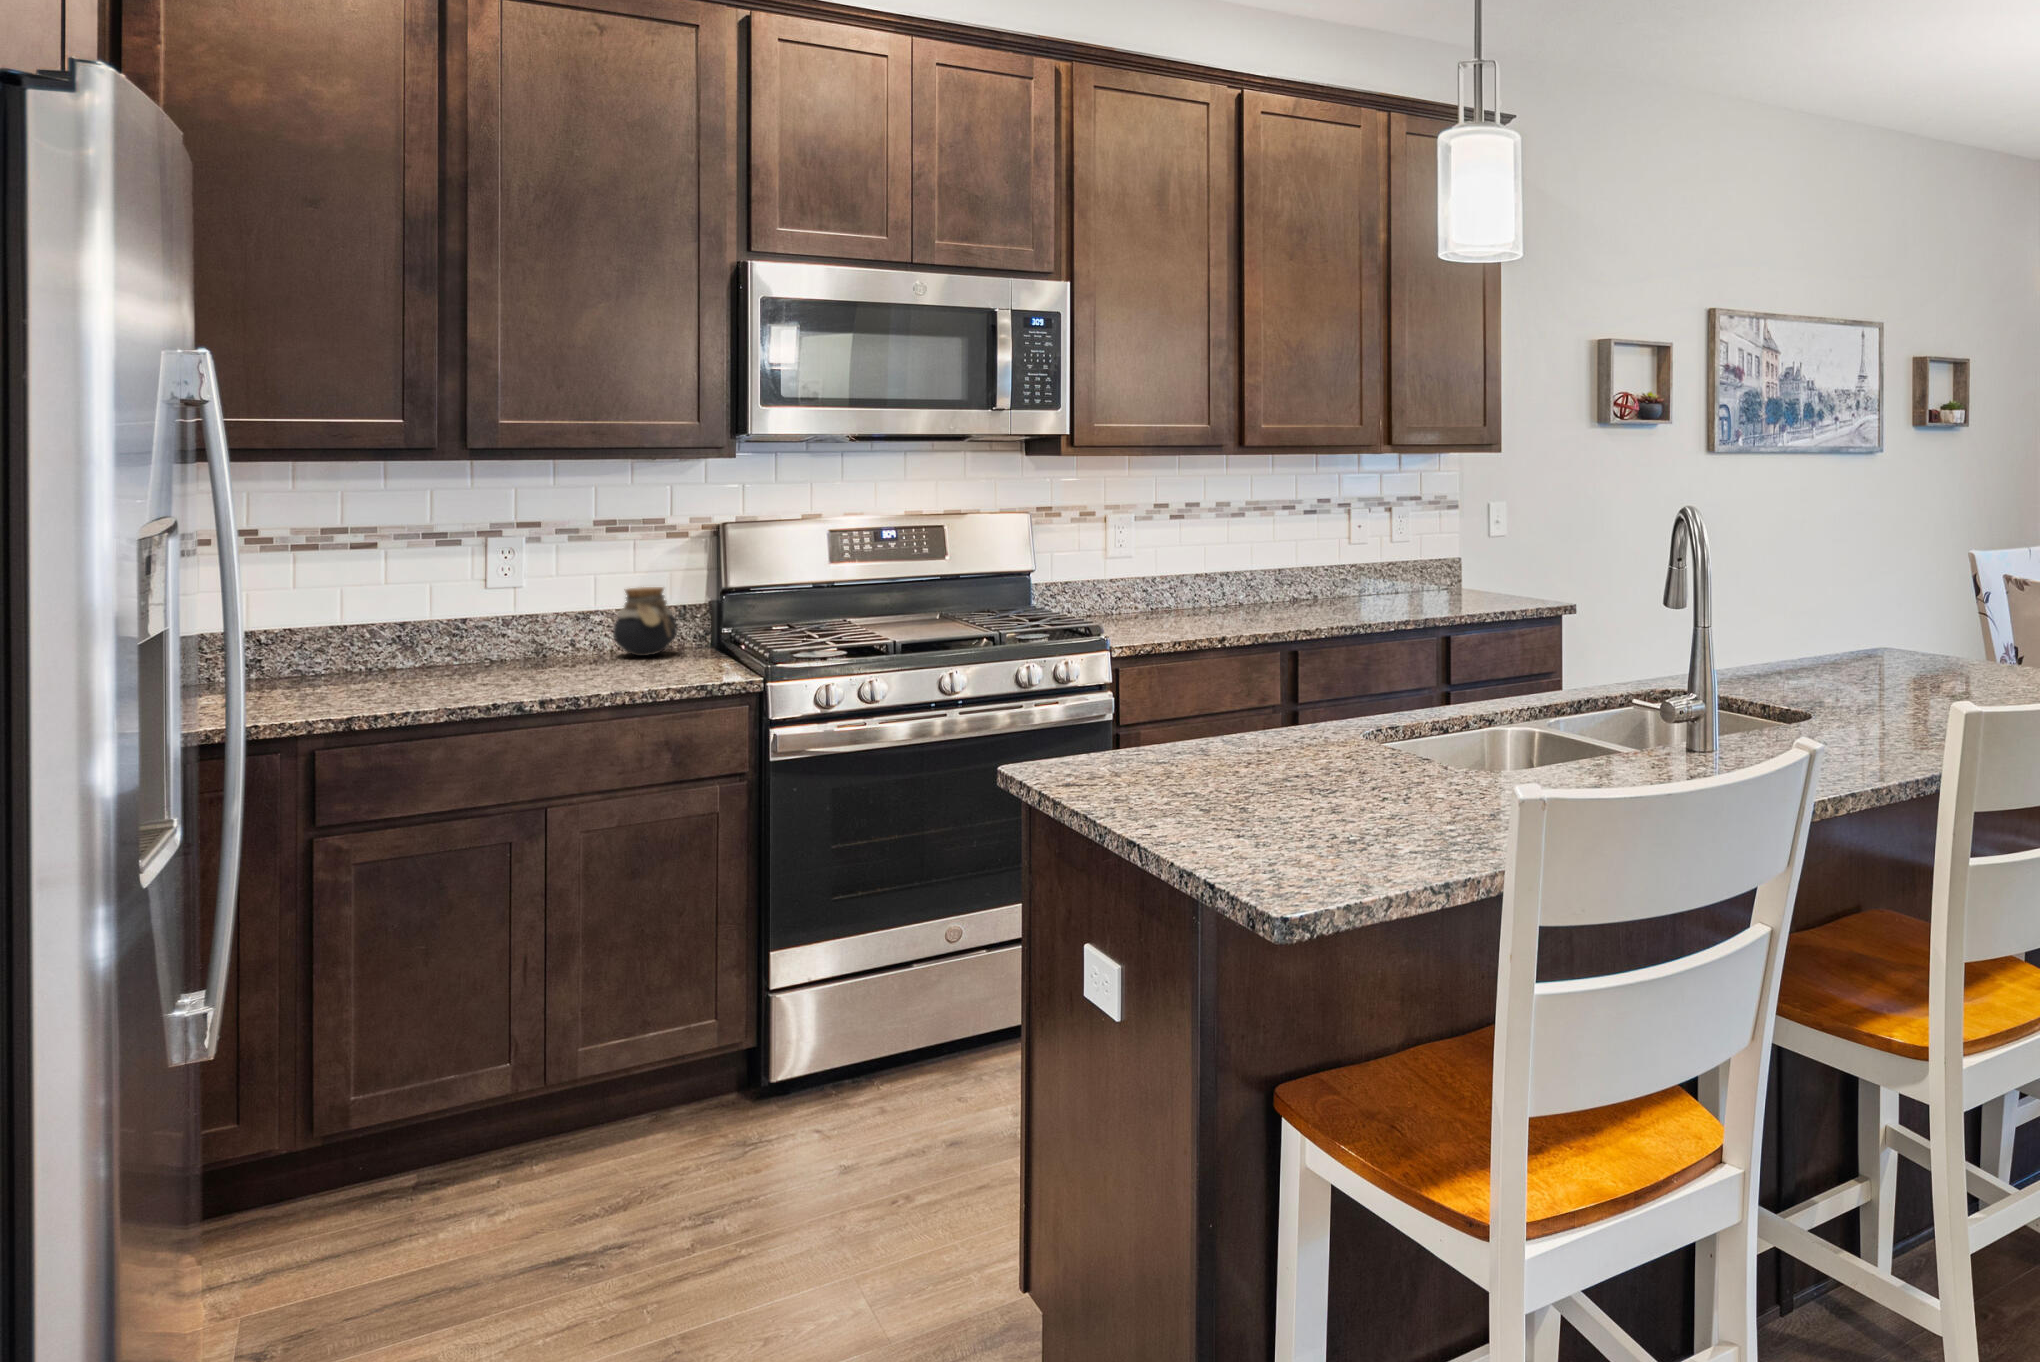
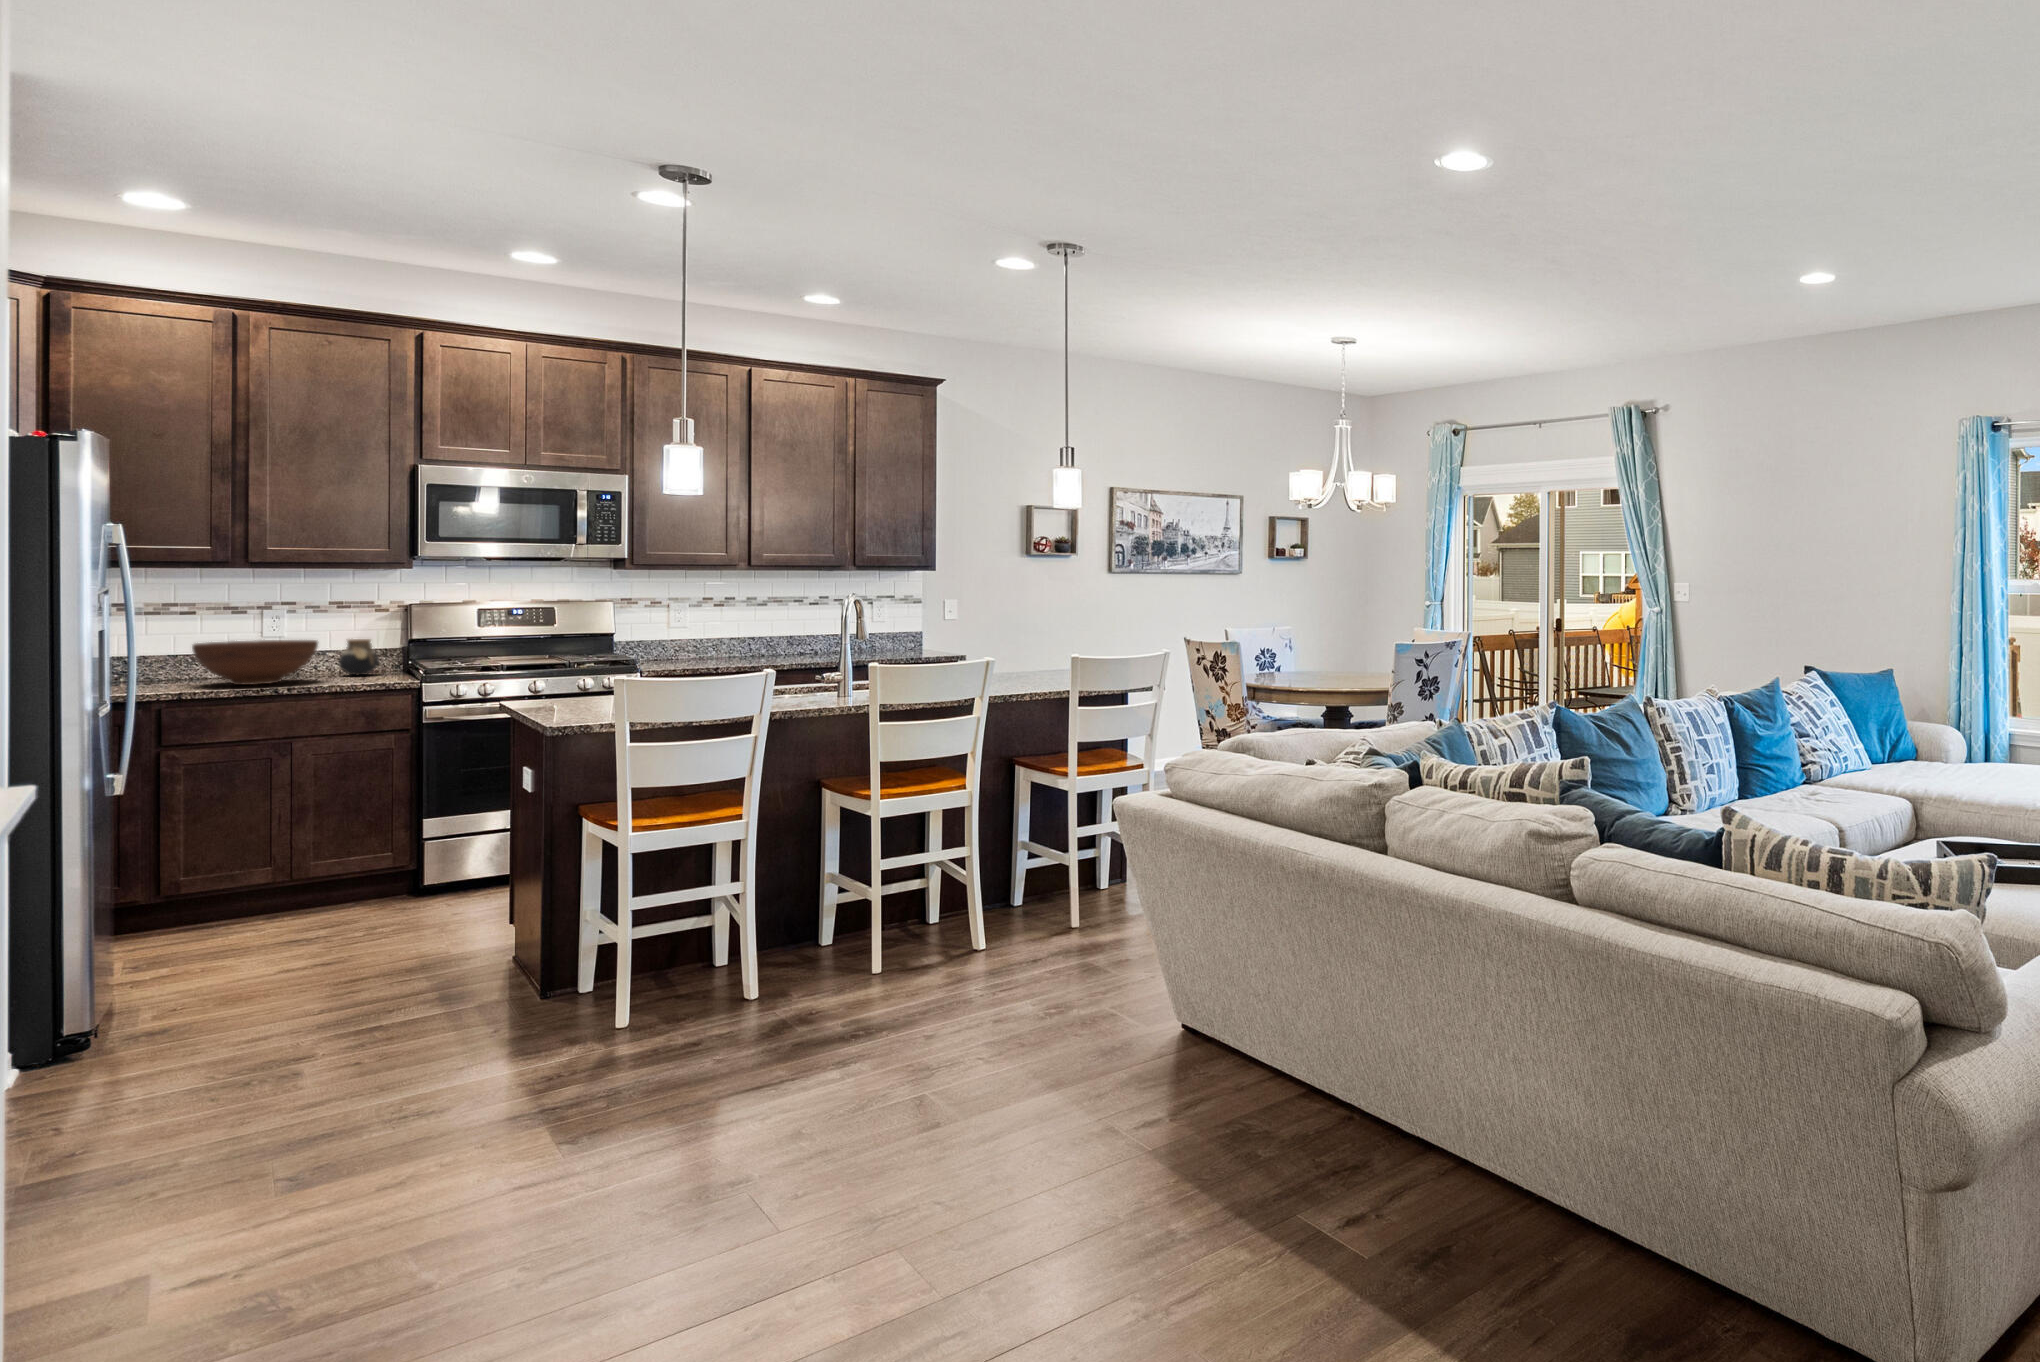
fruit bowl: none [379,593,588,686] -> present [192,640,318,685]

